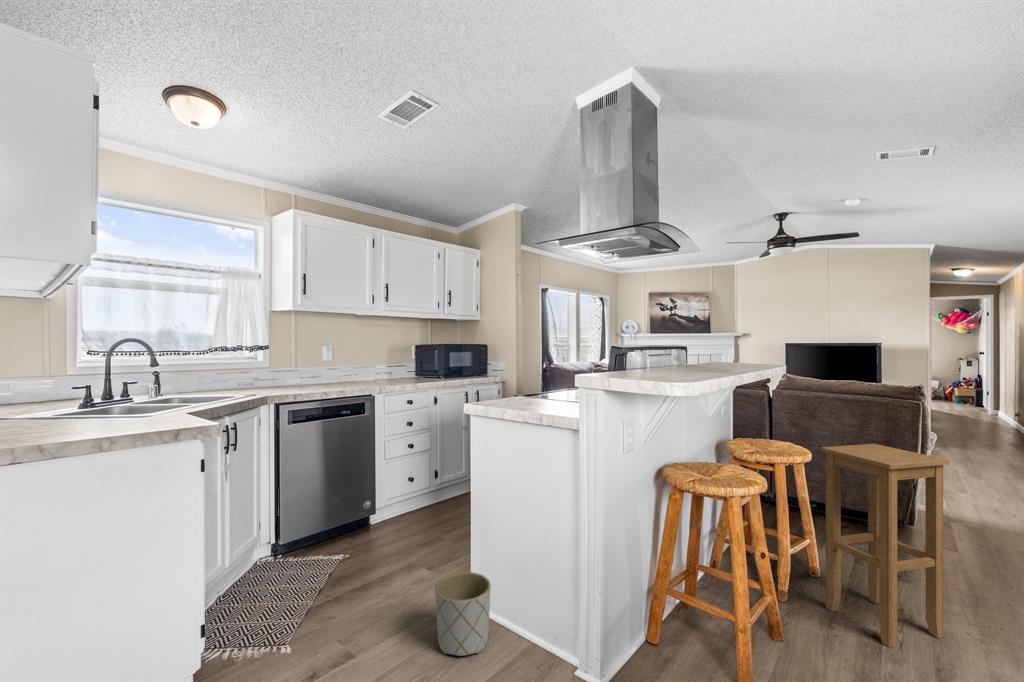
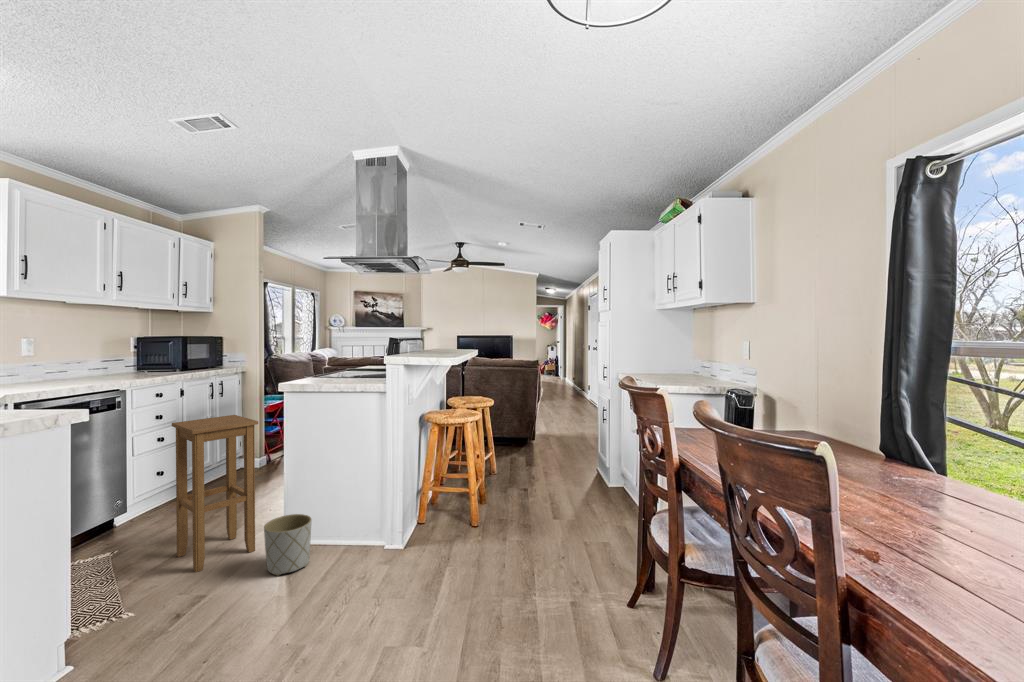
stool: present [820,444,950,648] -> present [172,415,258,572]

